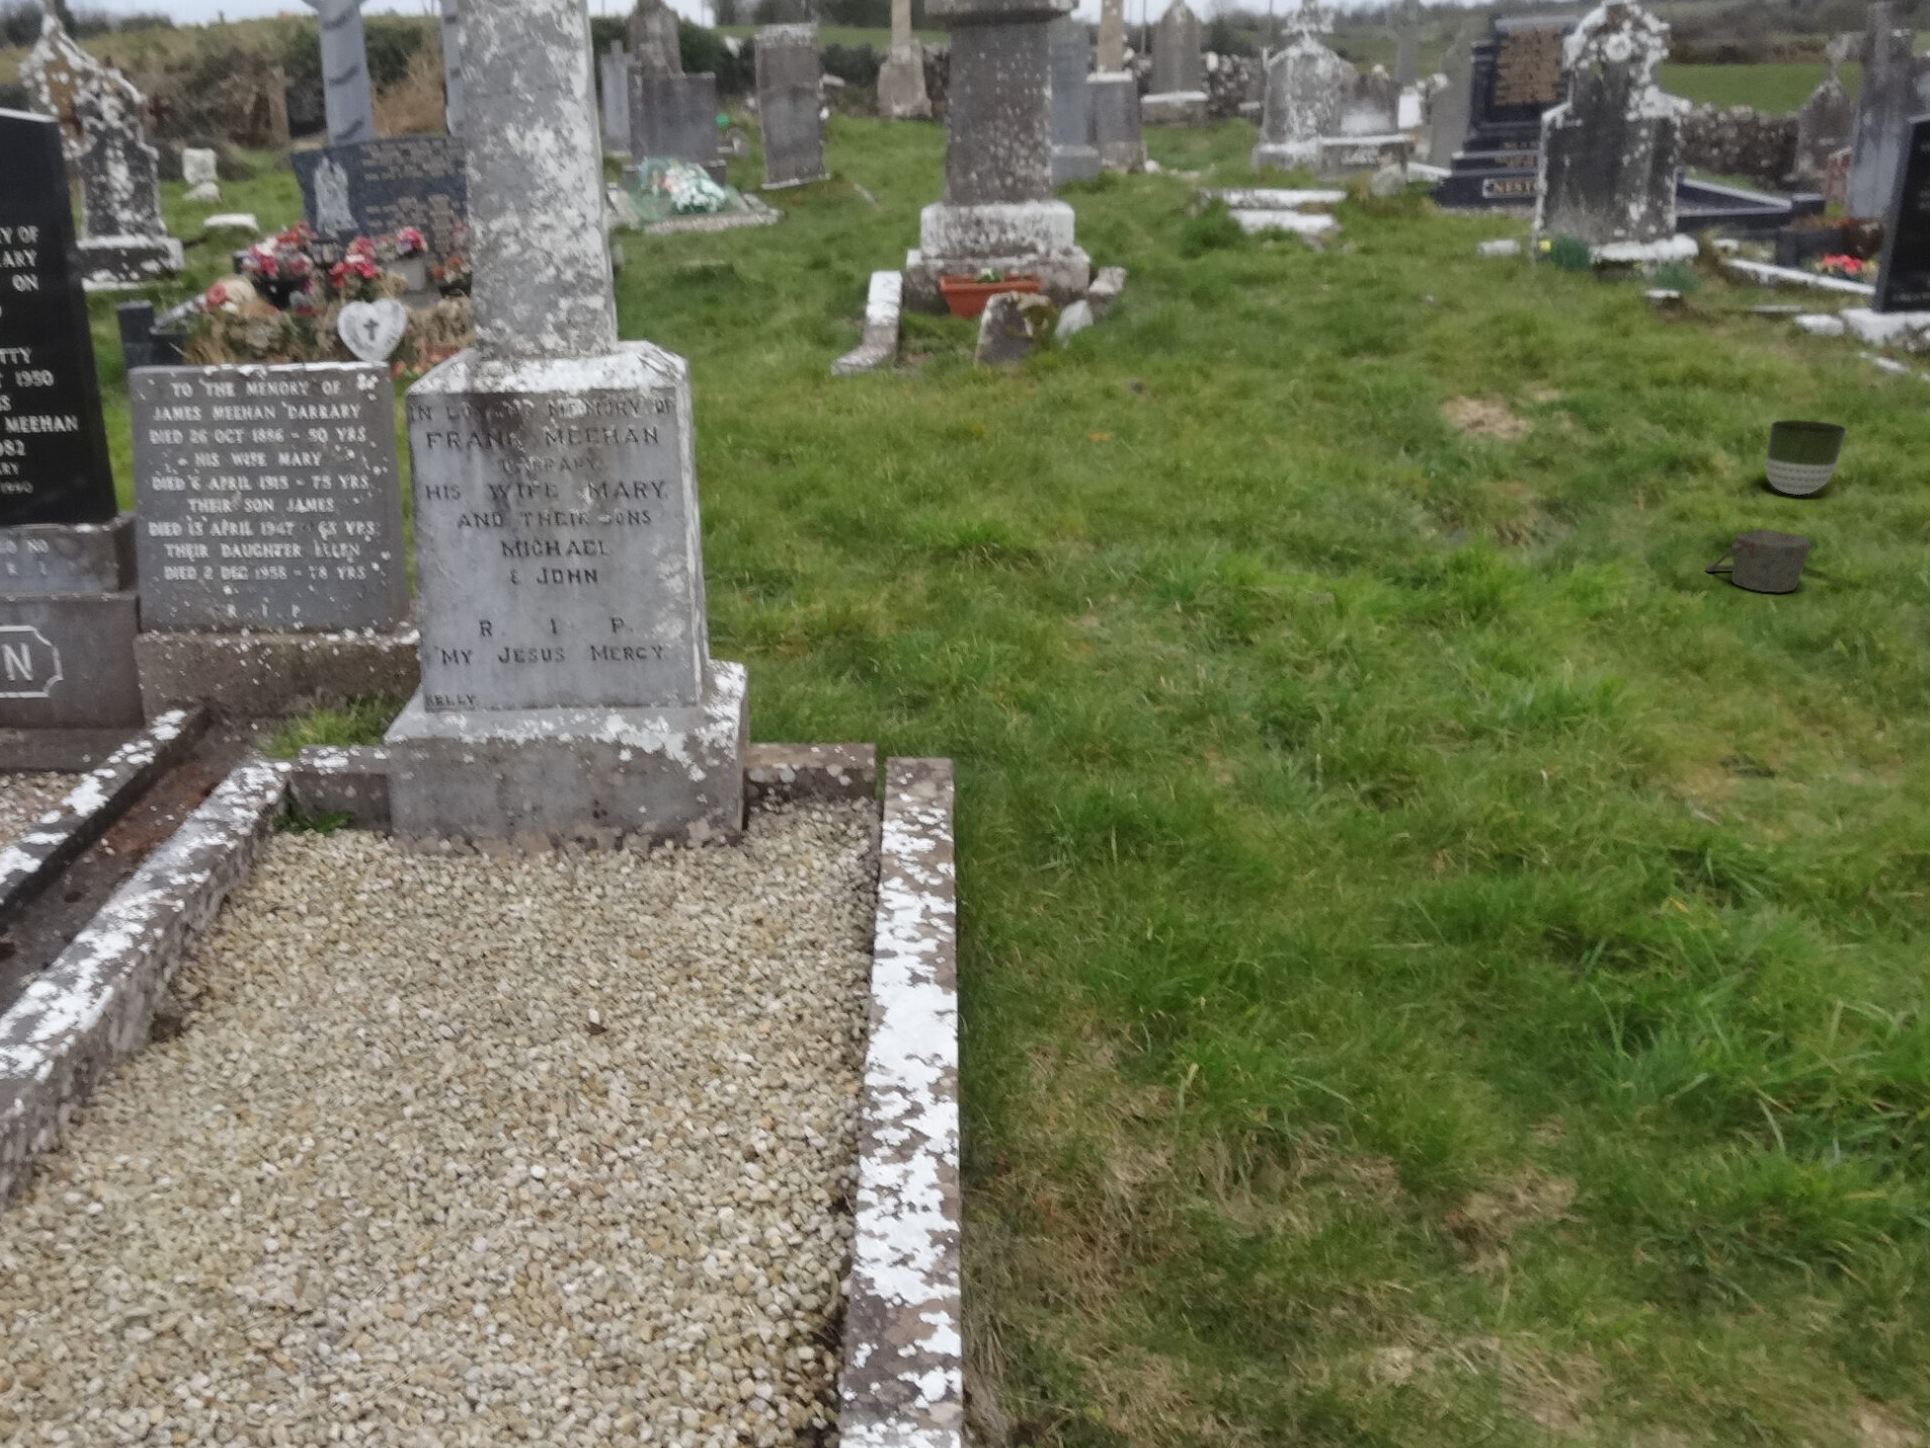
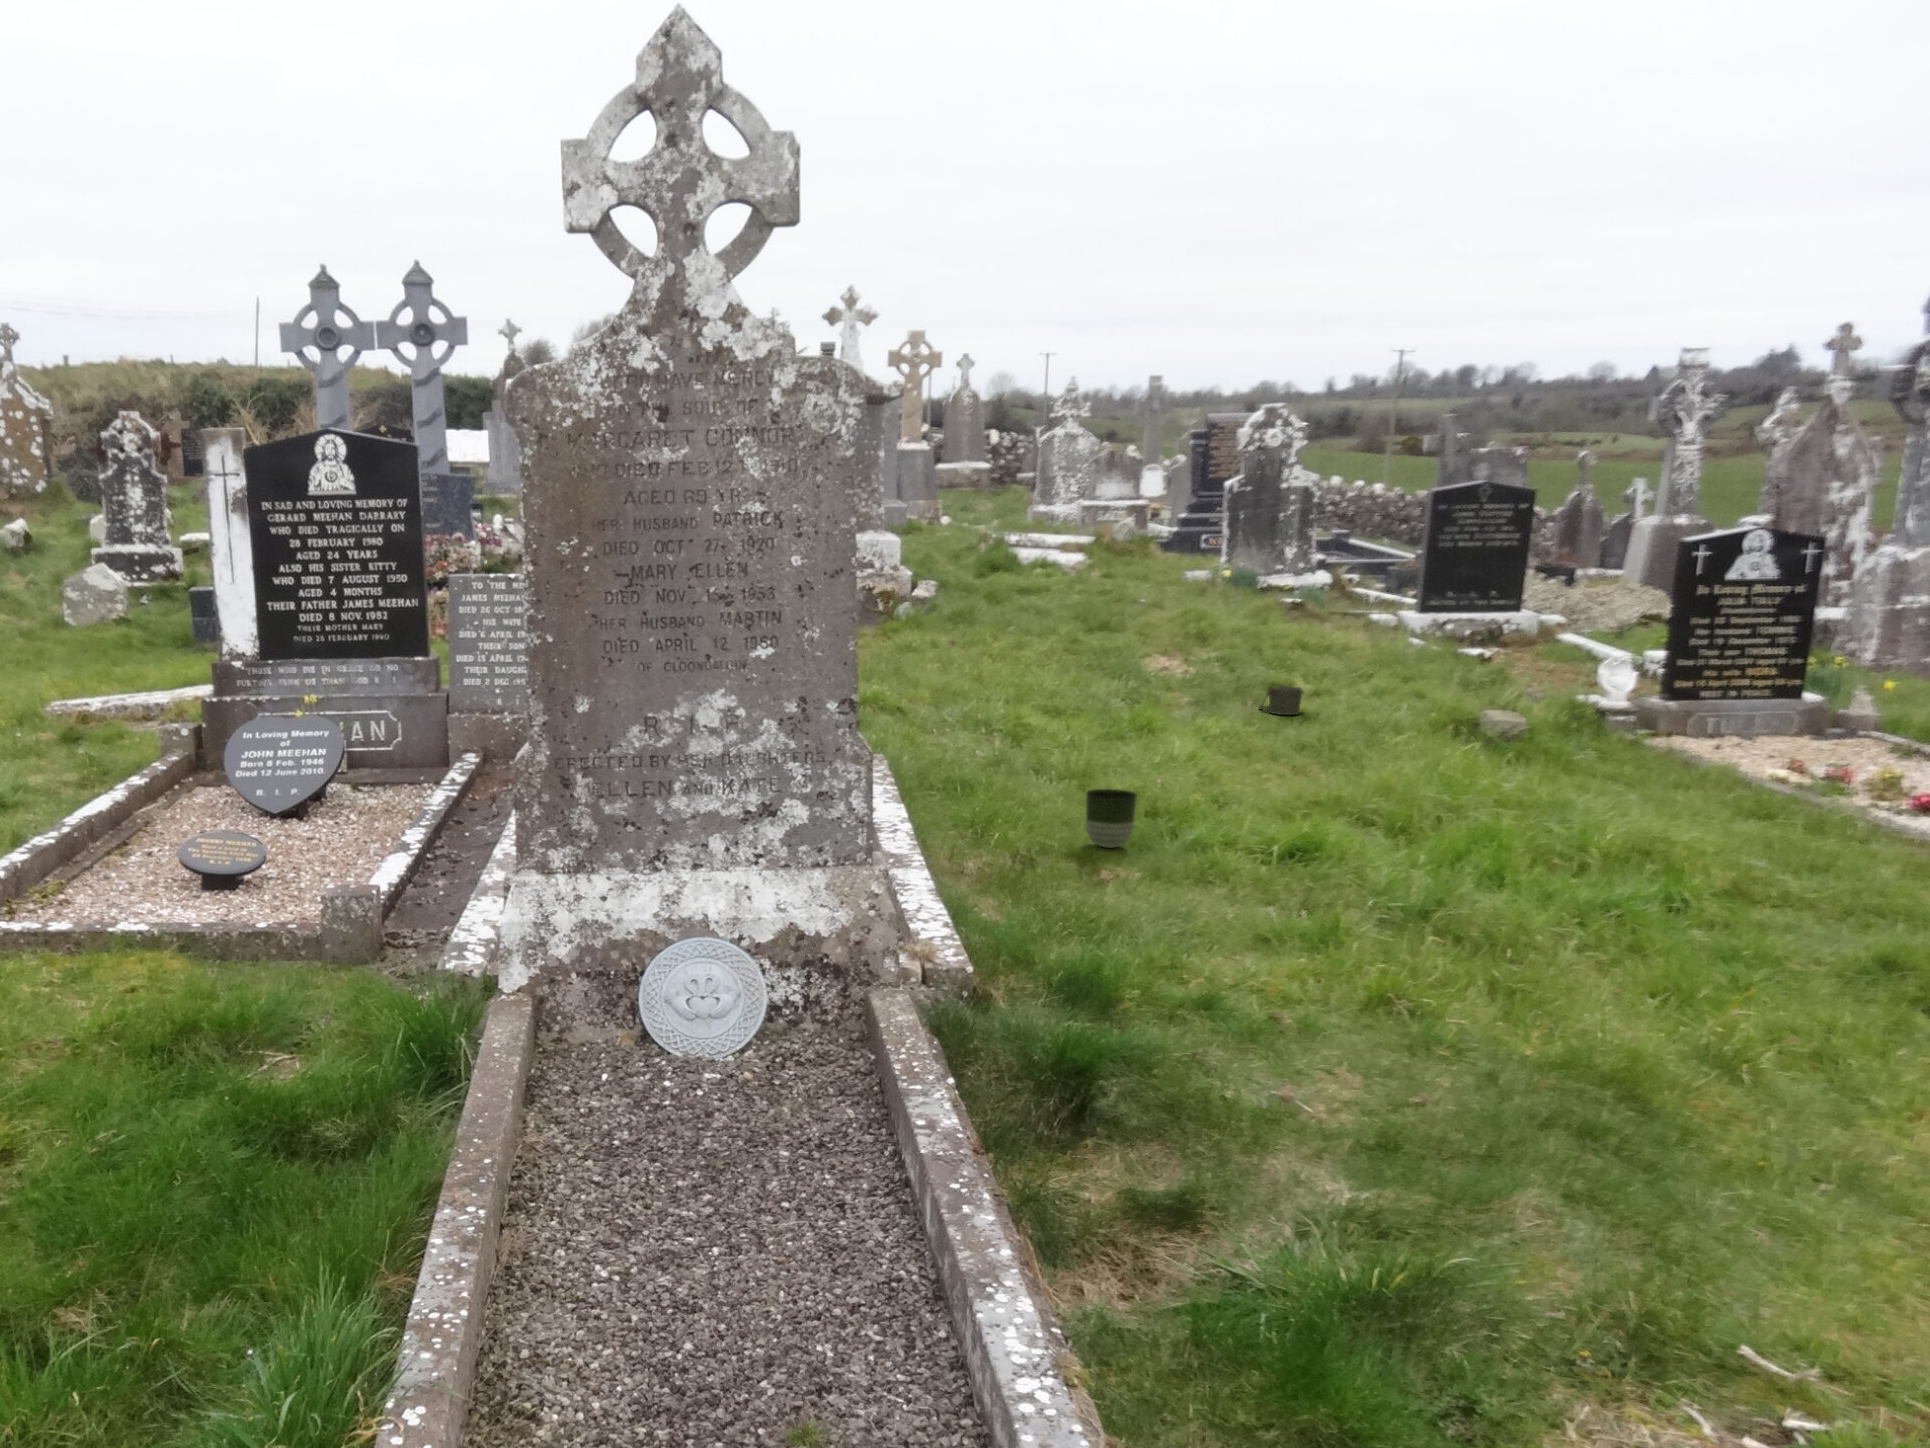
planter: present [1765,420,1846,495] -> present [1086,789,1137,848]

